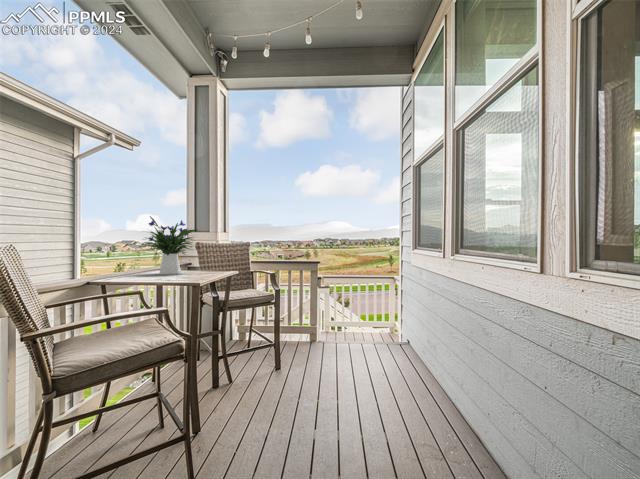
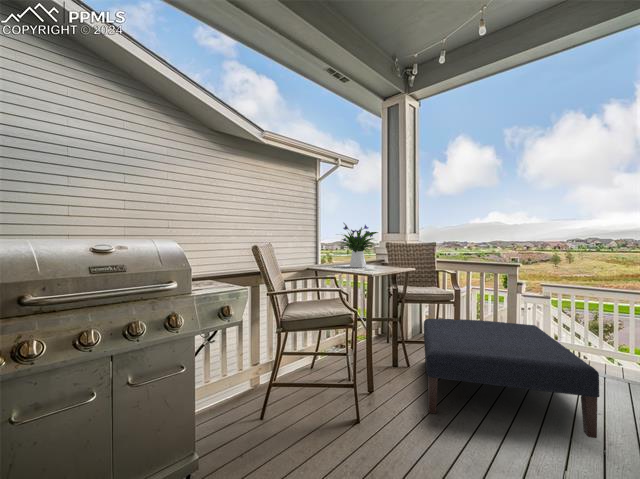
ottoman: none [245,314,396,426] -> present [424,318,600,438]

